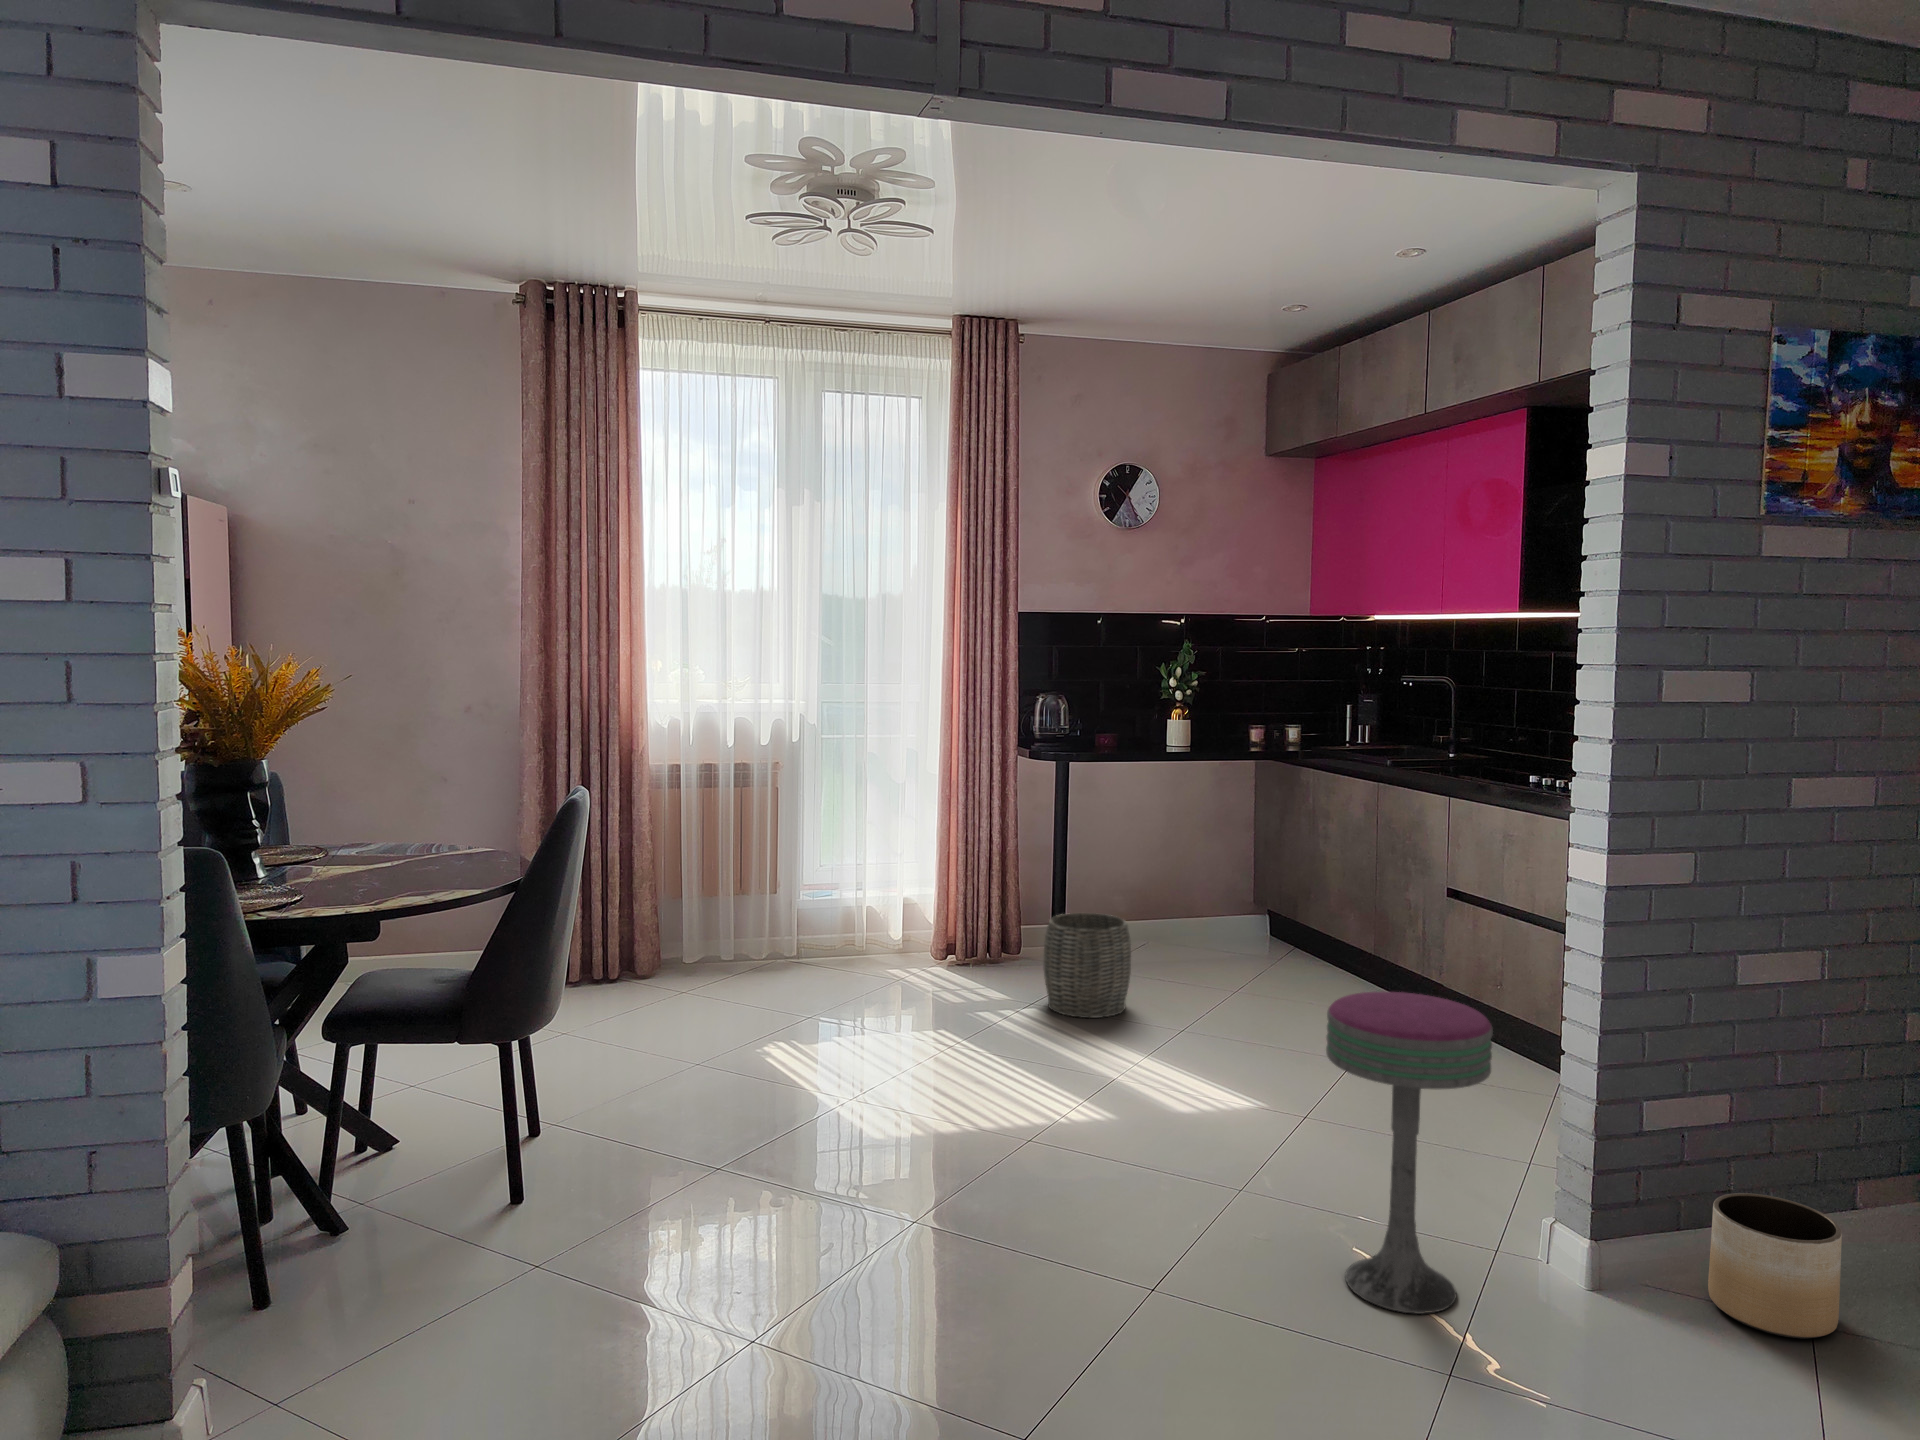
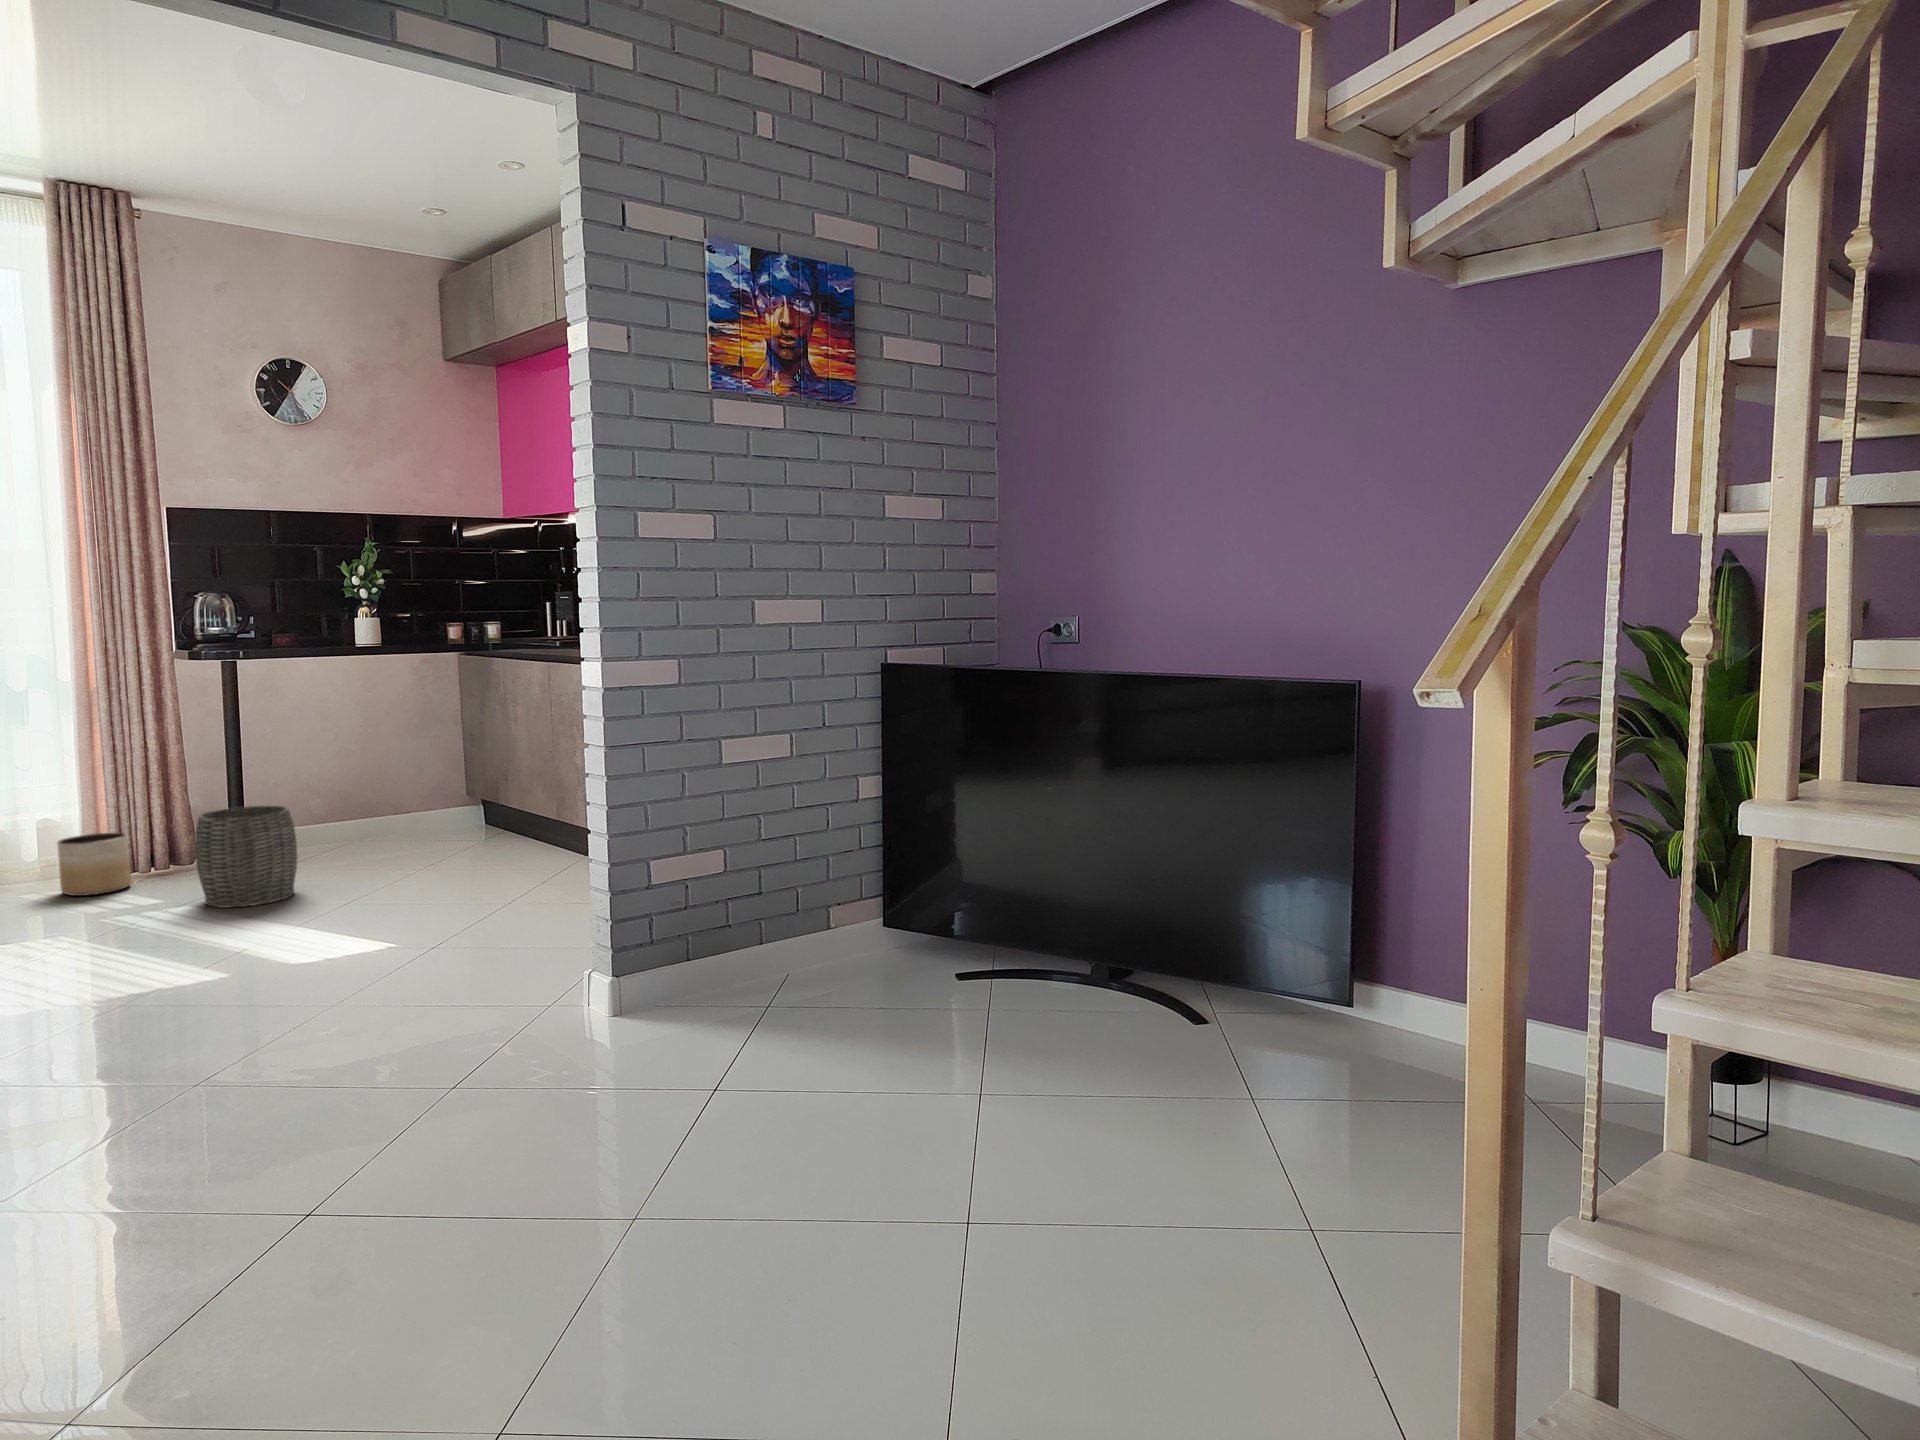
bar stool: present [1326,992,1493,1314] -> none [361,795,509,1059]
planter: present [1708,1193,1842,1339] -> present [57,833,131,896]

